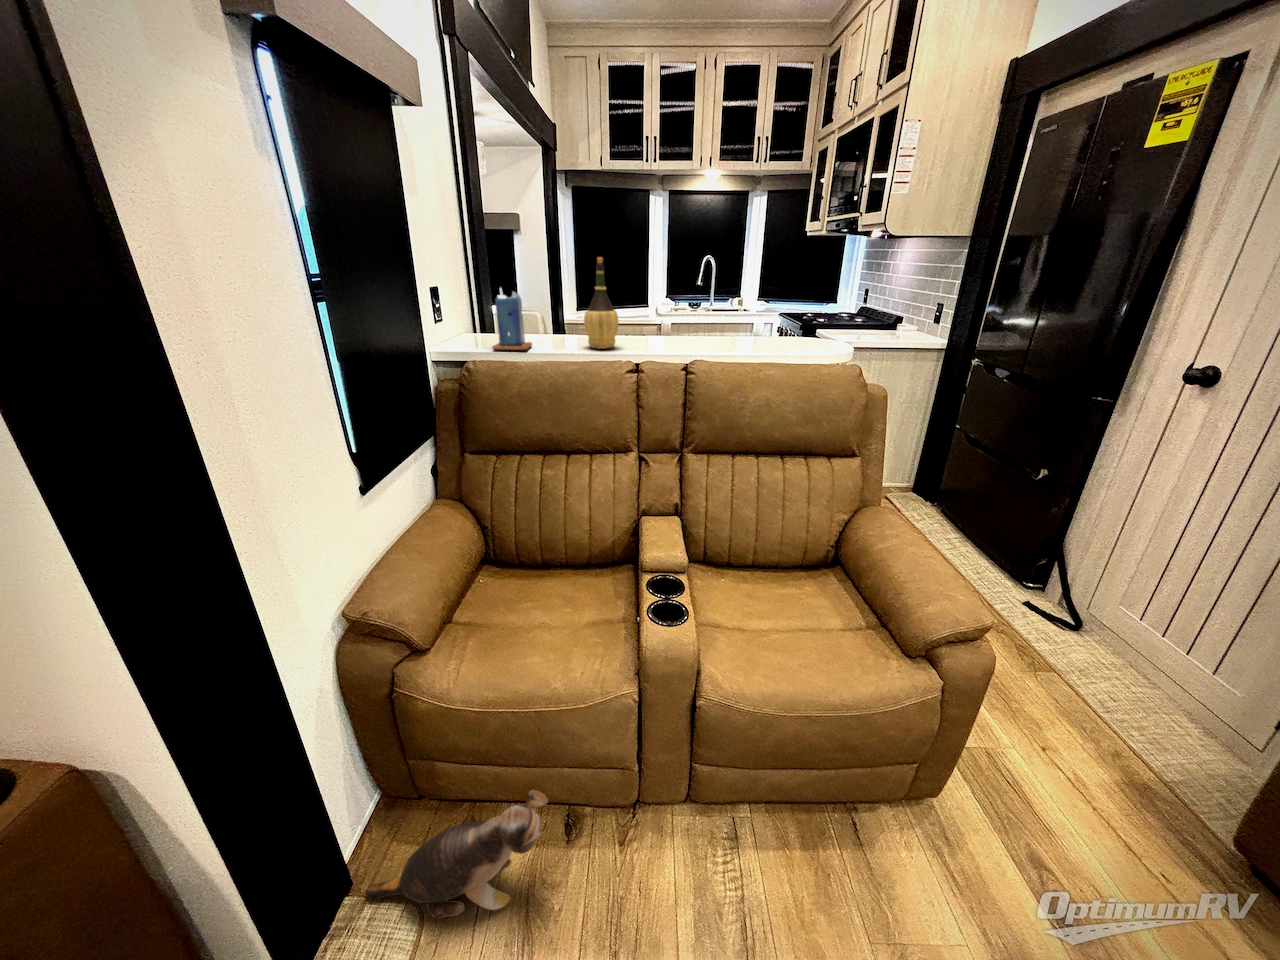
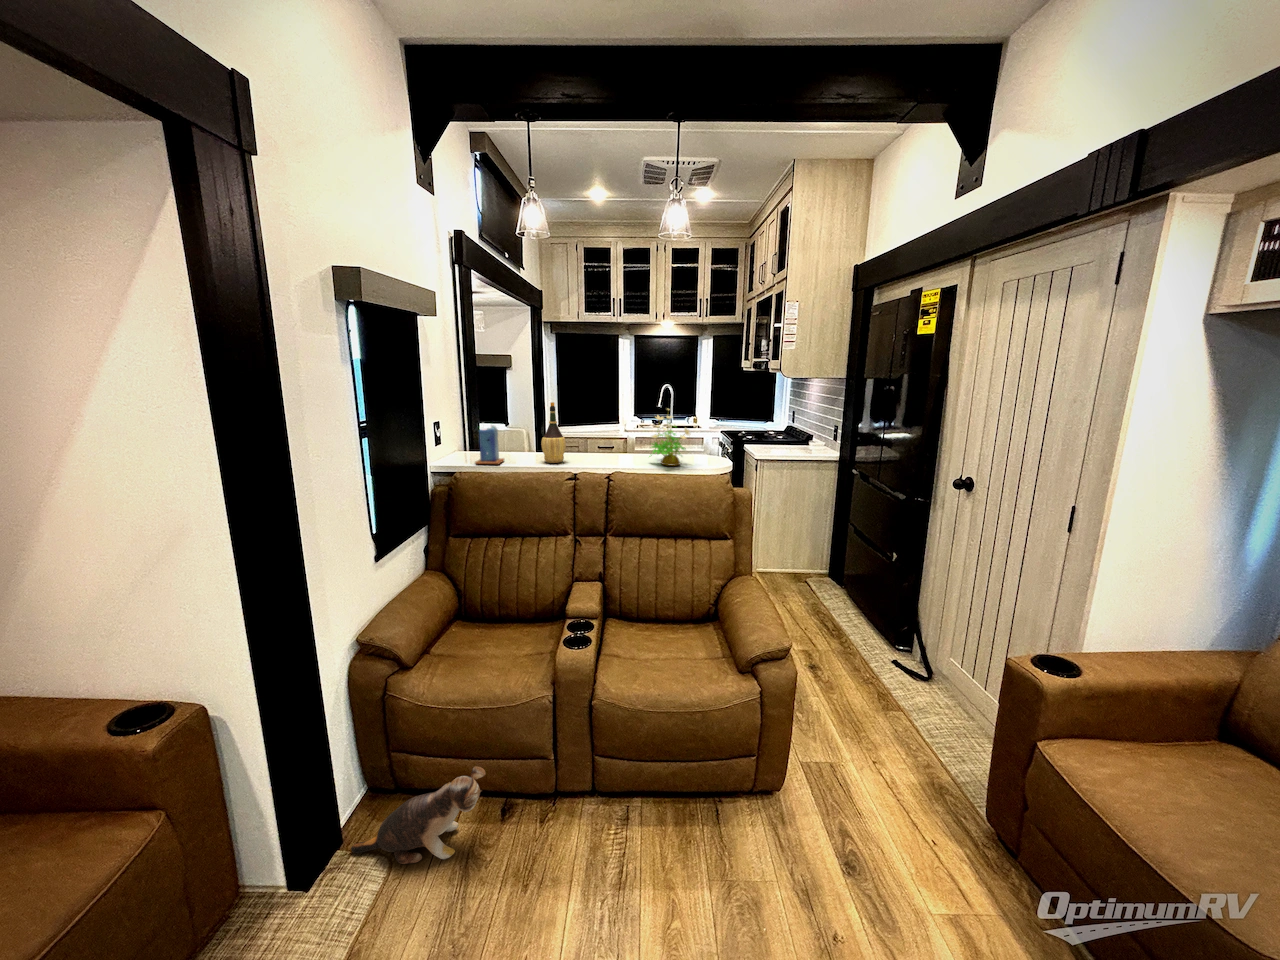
potted plant: none [732,267,798,353] -> present [649,409,690,466]

